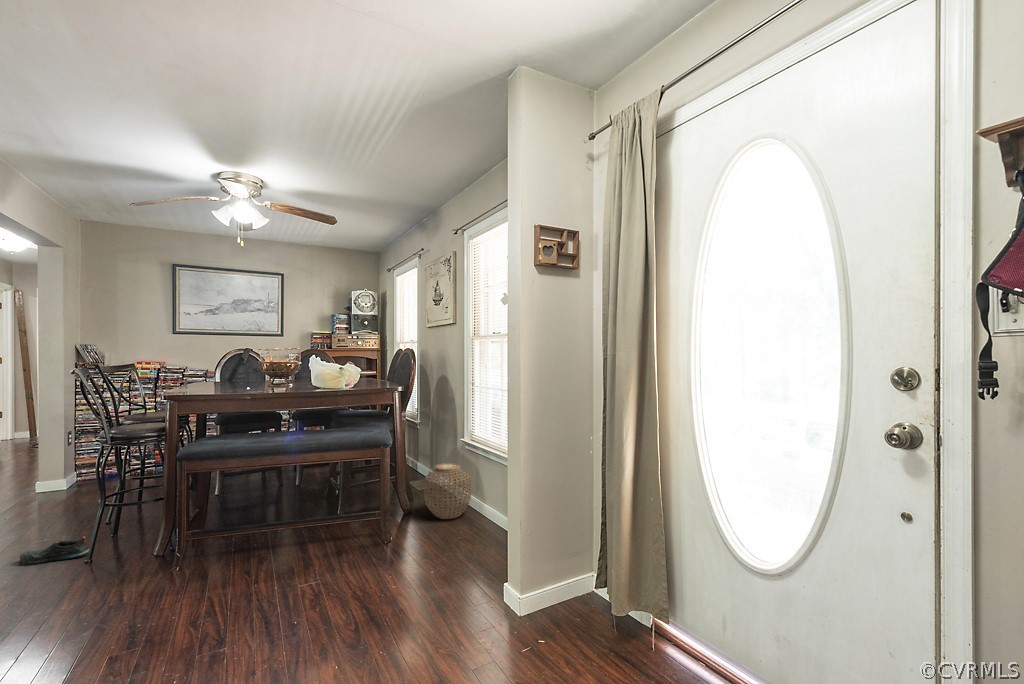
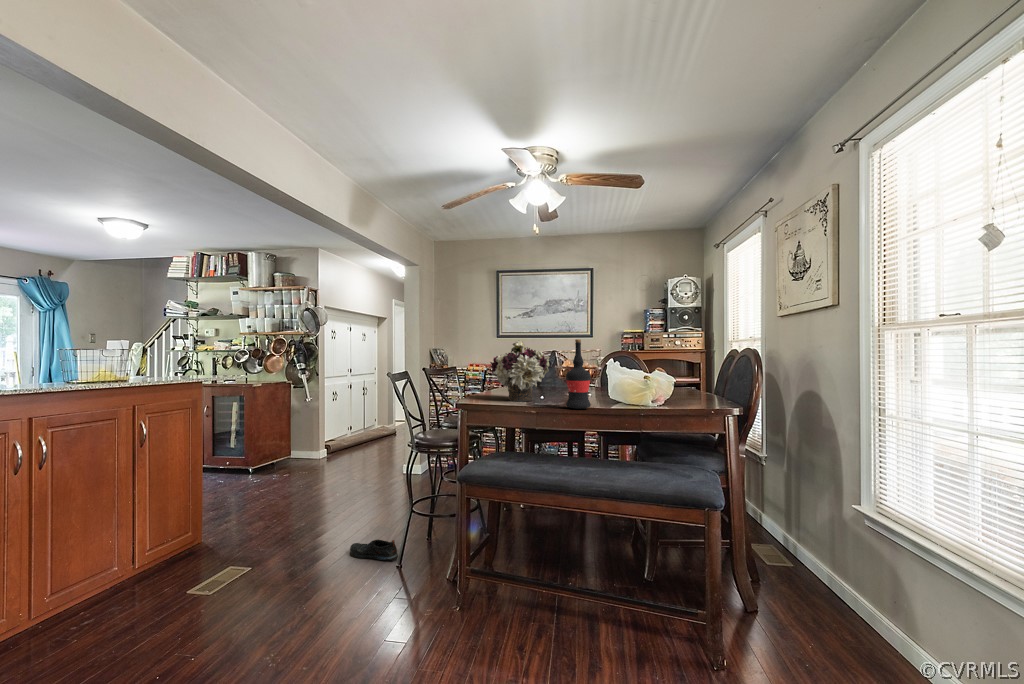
flower arrangement: none [205,342,263,392] -> present [490,341,550,401]
wine bottle: none [283,343,302,393] -> present [566,339,591,409]
woven basket: present [424,463,471,519] -> none [783,543,883,652]

